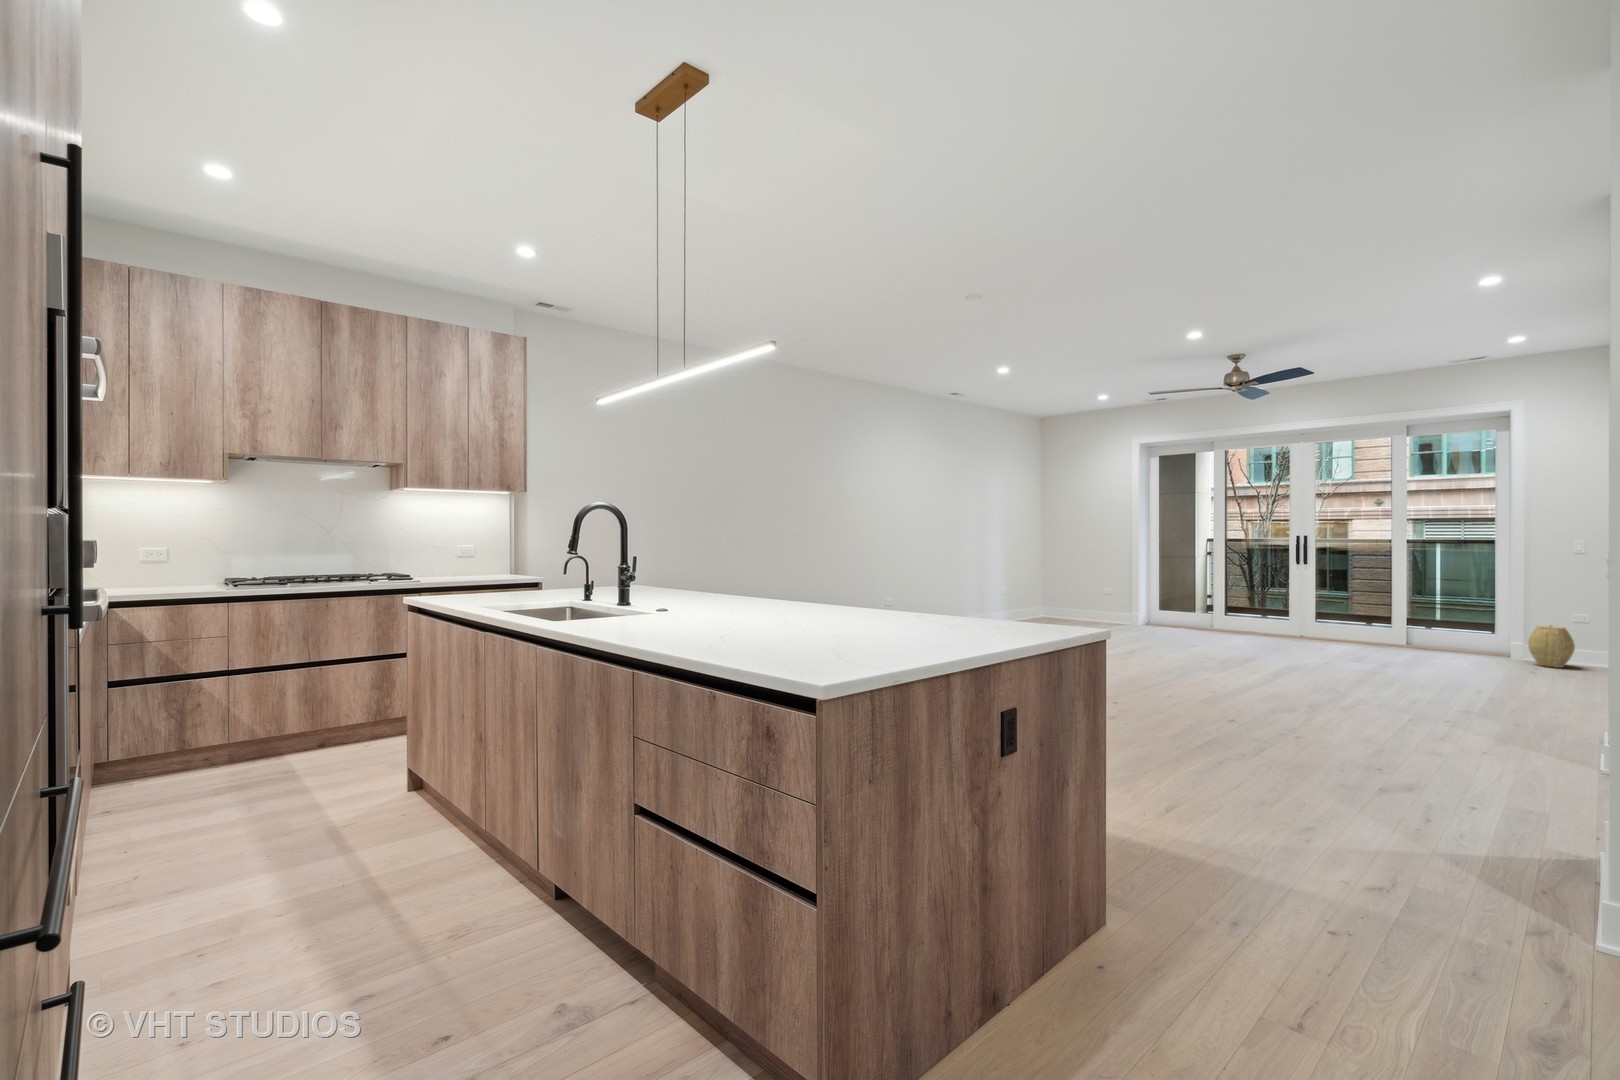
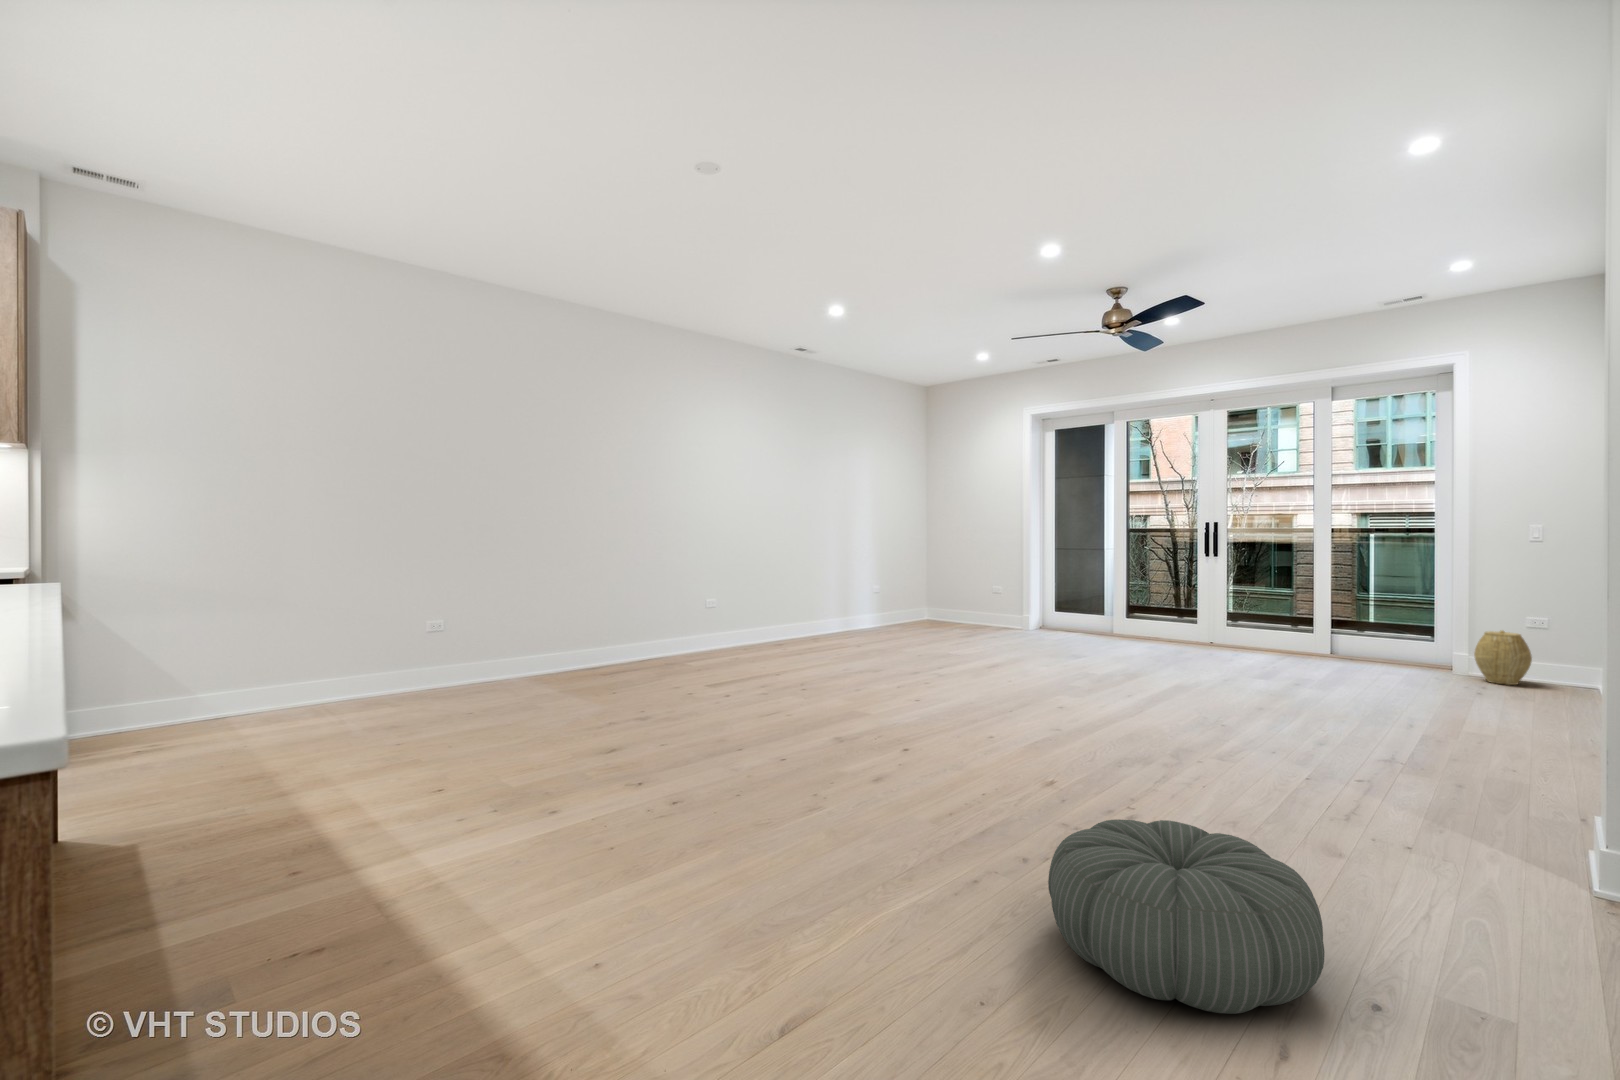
pouf: none [1274,723,1443,808] -> present [1048,819,1324,1014]

